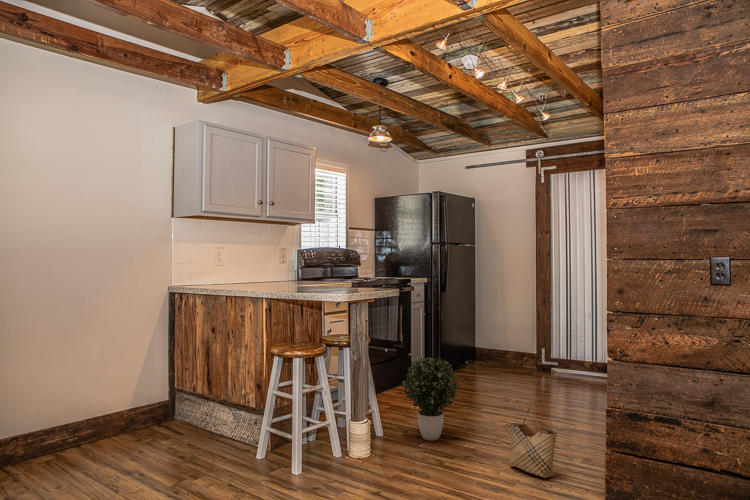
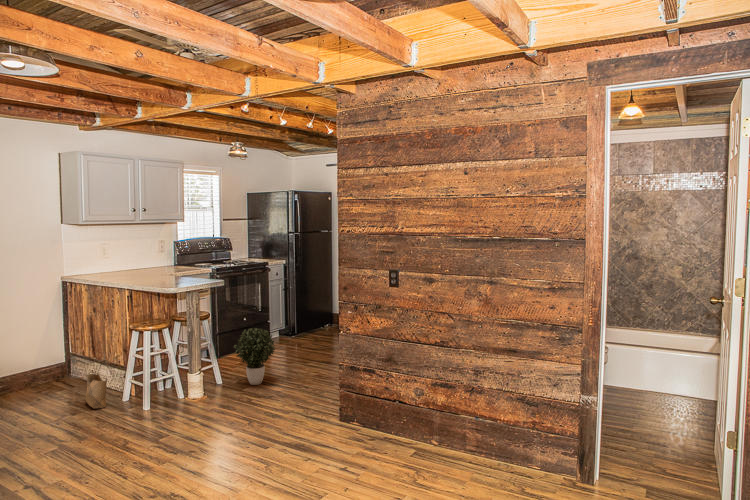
woven basket: present [509,402,557,478] -> present [85,360,107,408]

